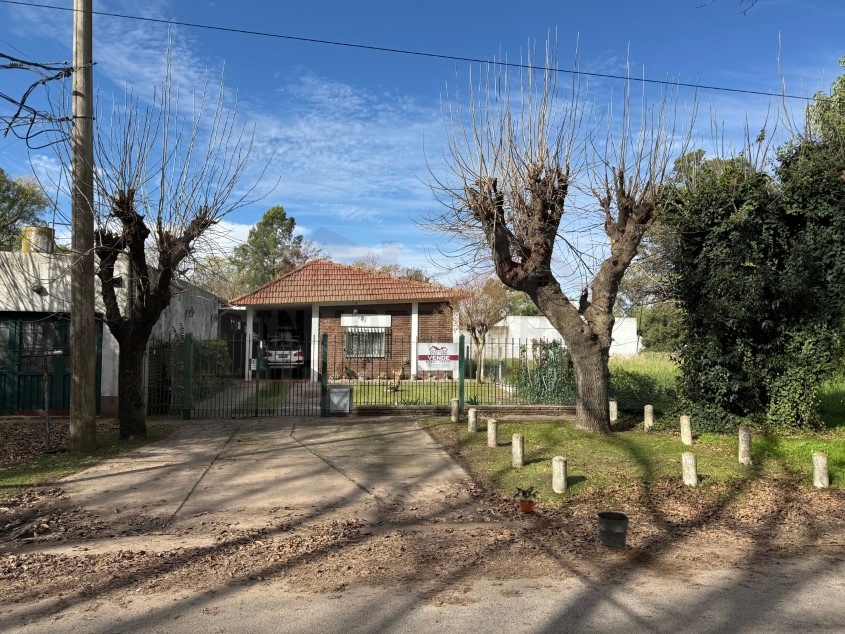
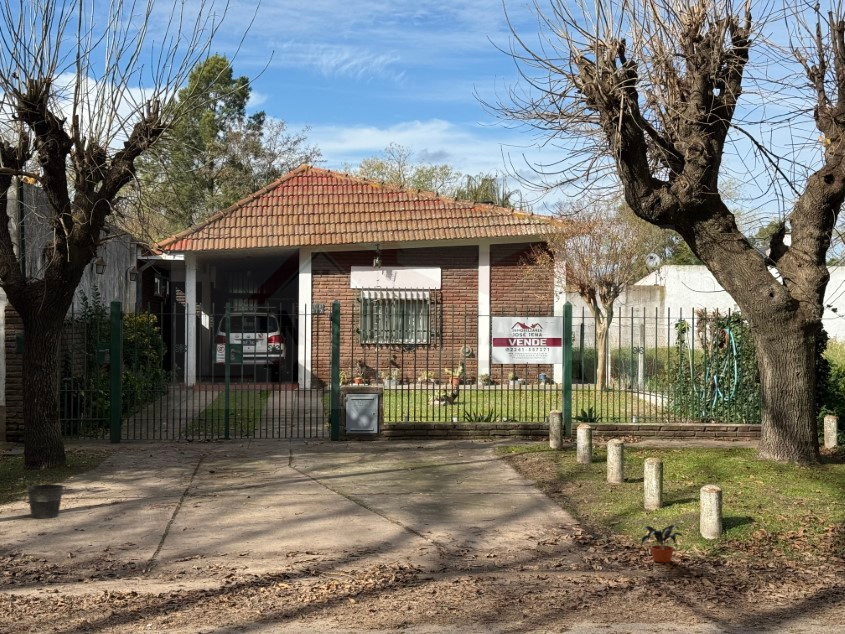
bucket: present [593,512,630,547] -> present [23,484,63,518]

